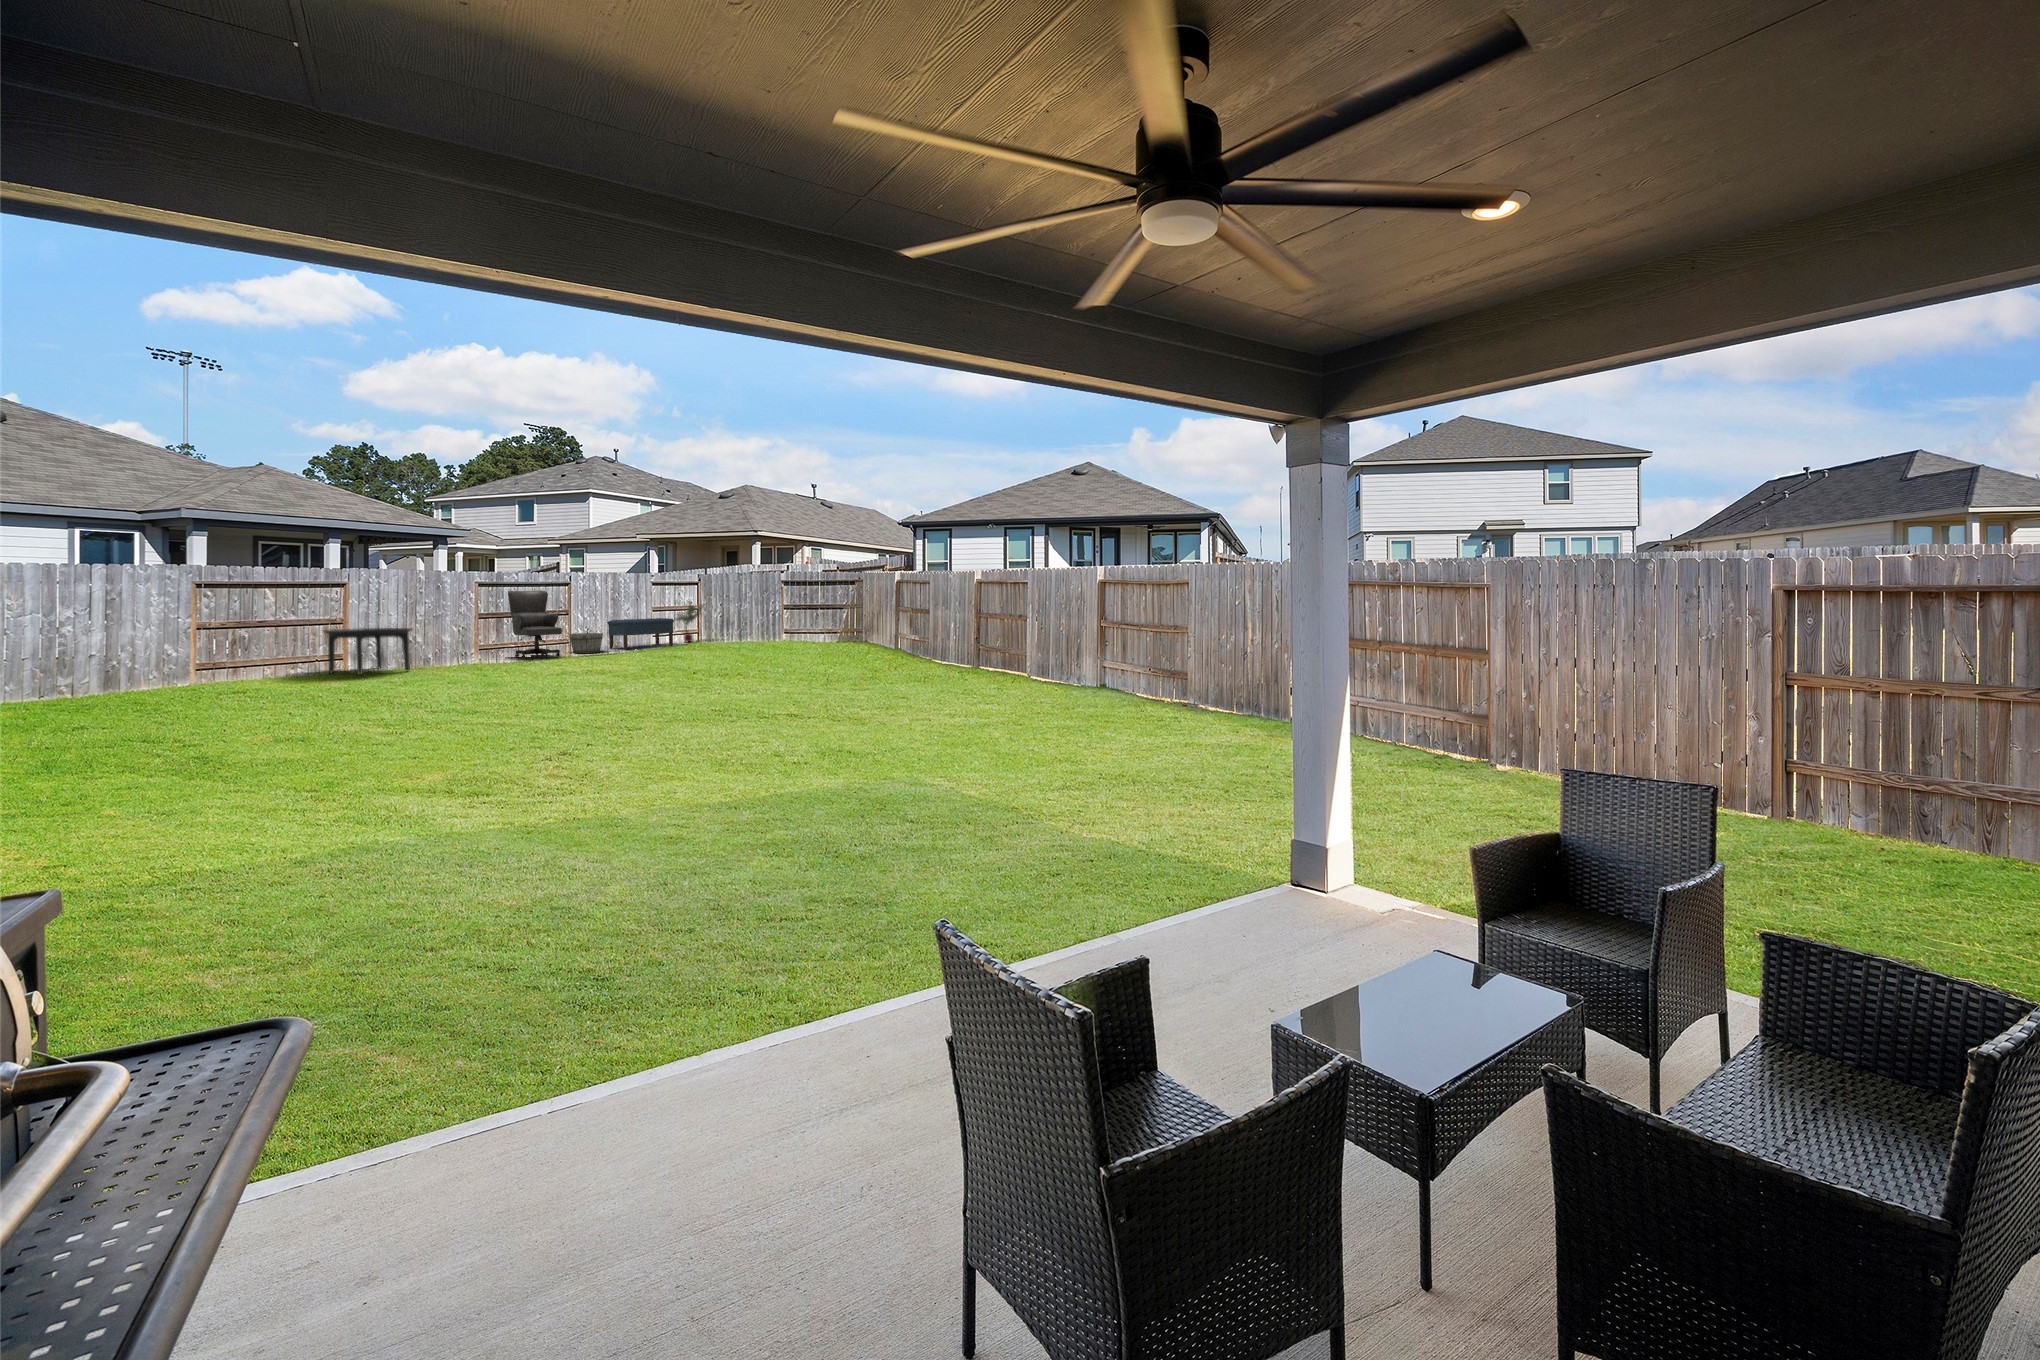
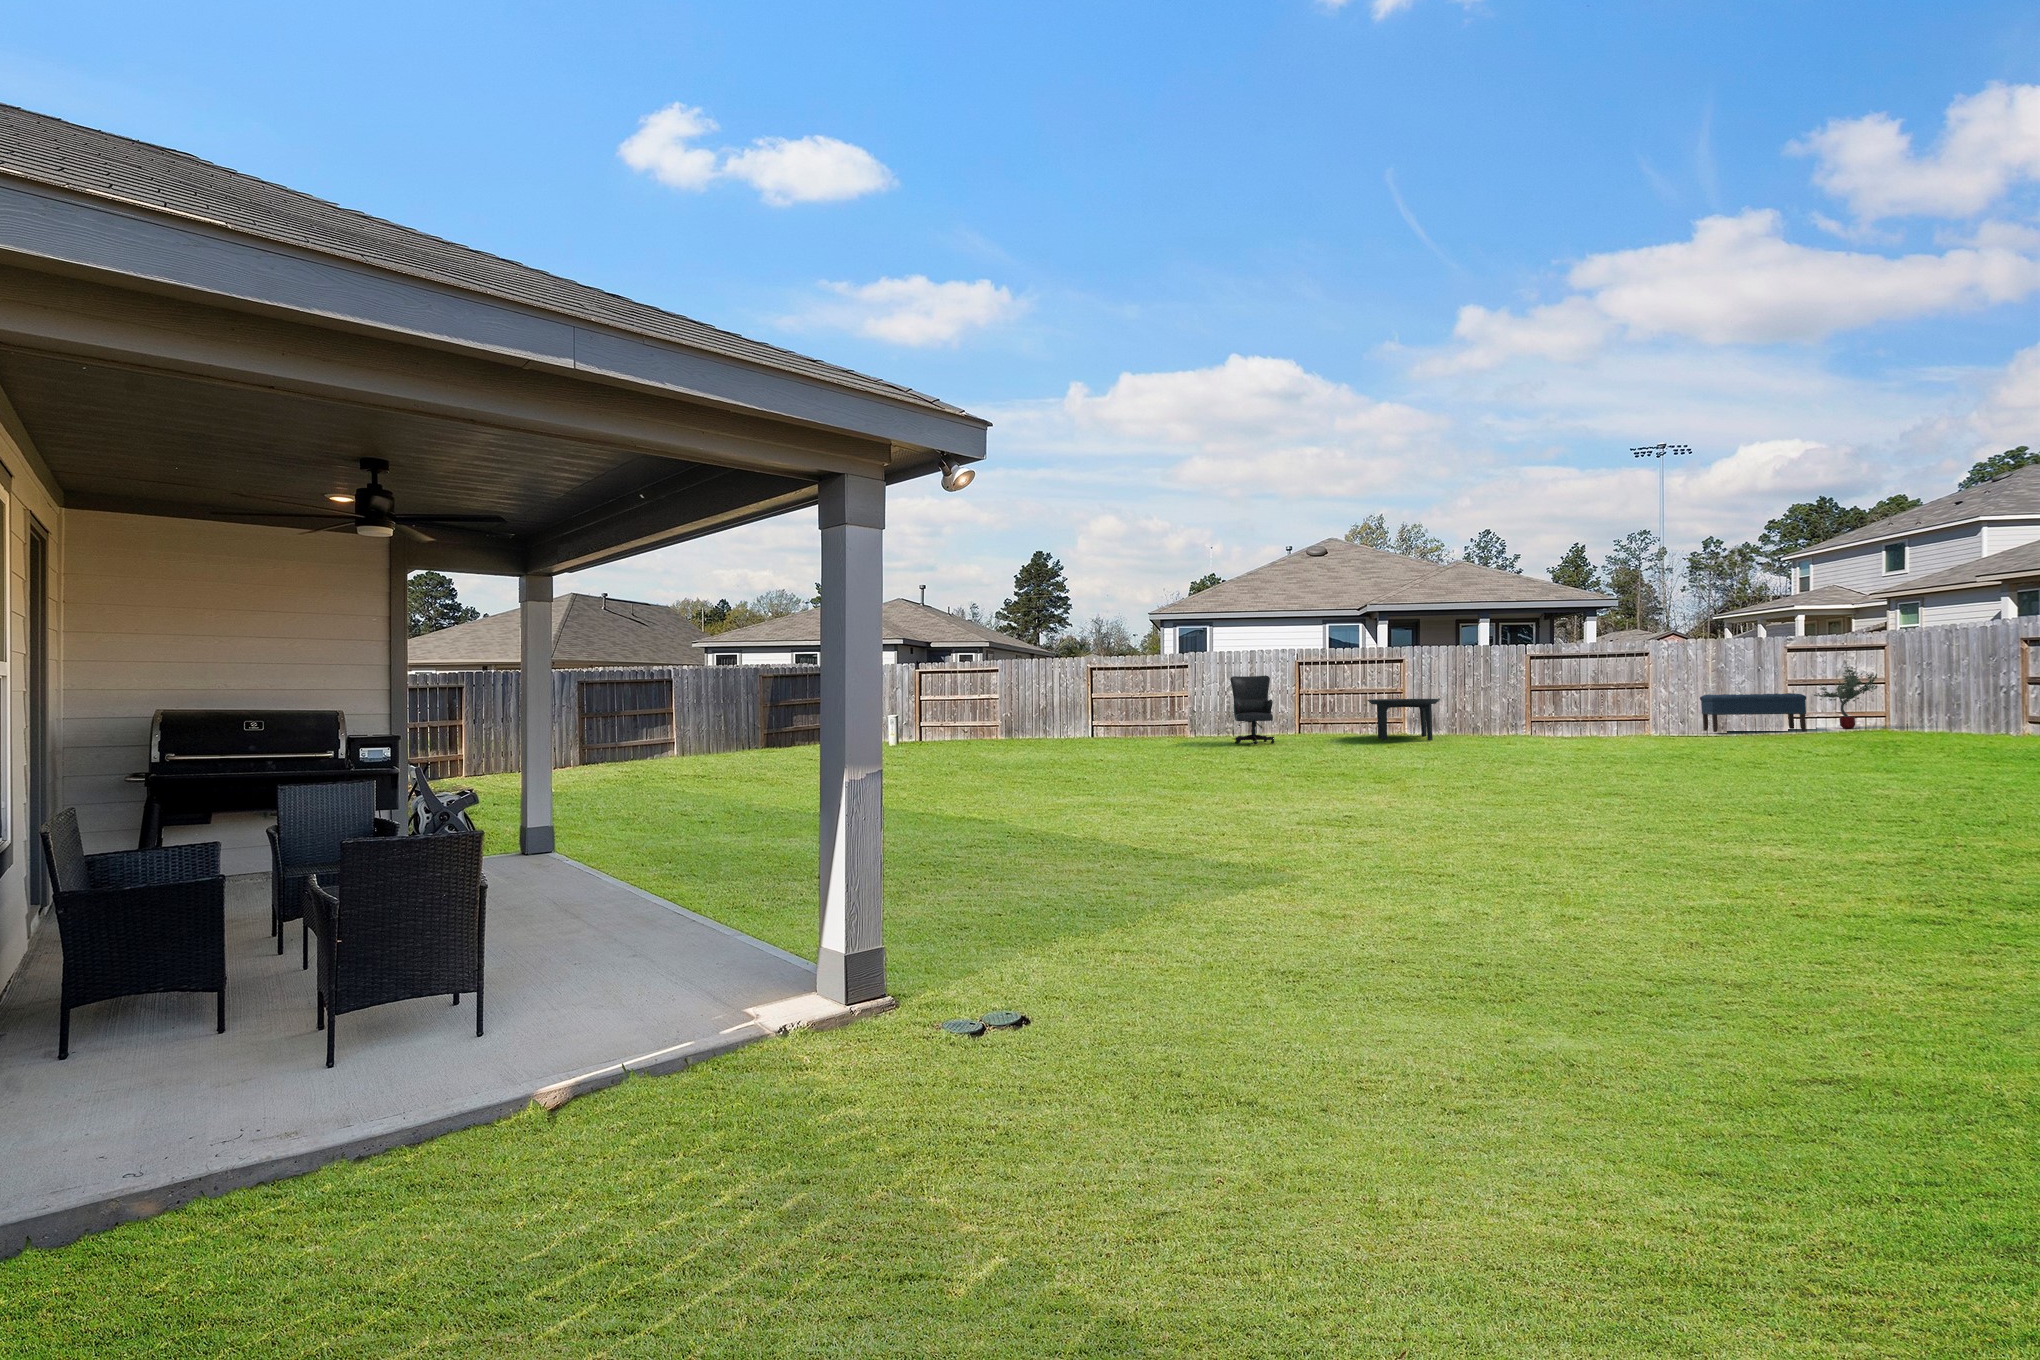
chair: present [508,590,562,658] -> present [1230,676,1274,745]
wooden bucket: present [569,627,603,653] -> none [1637,702,1682,734]

